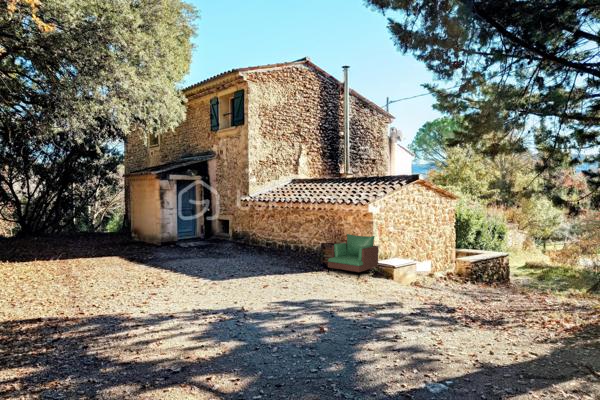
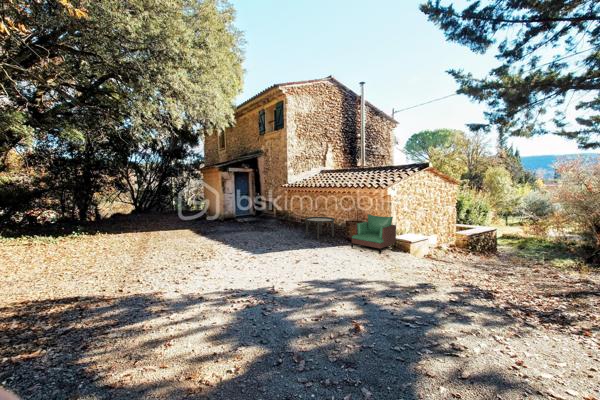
round table: none [272,238,309,265] -> present [305,217,335,239]

